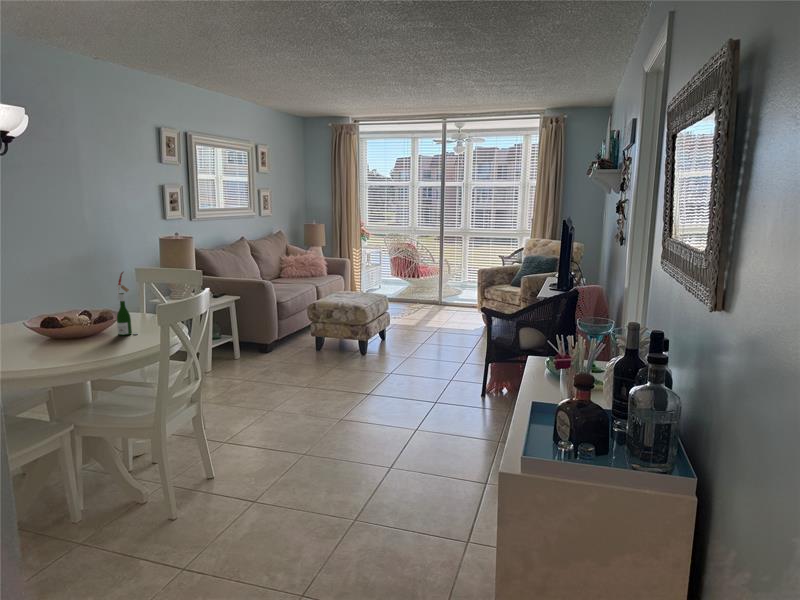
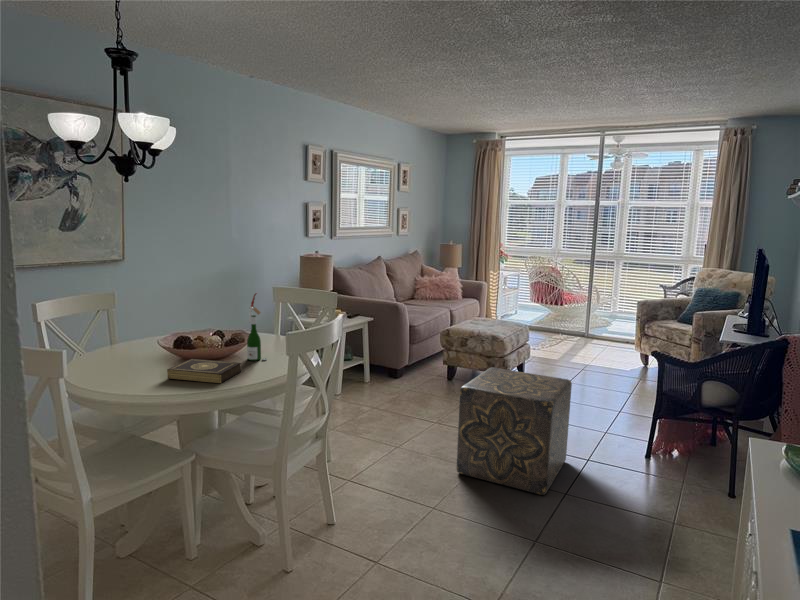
ottoman: none [323,331,420,434] -> present [456,367,572,495]
book: none [38,337,114,356] -> present [167,359,241,383]

